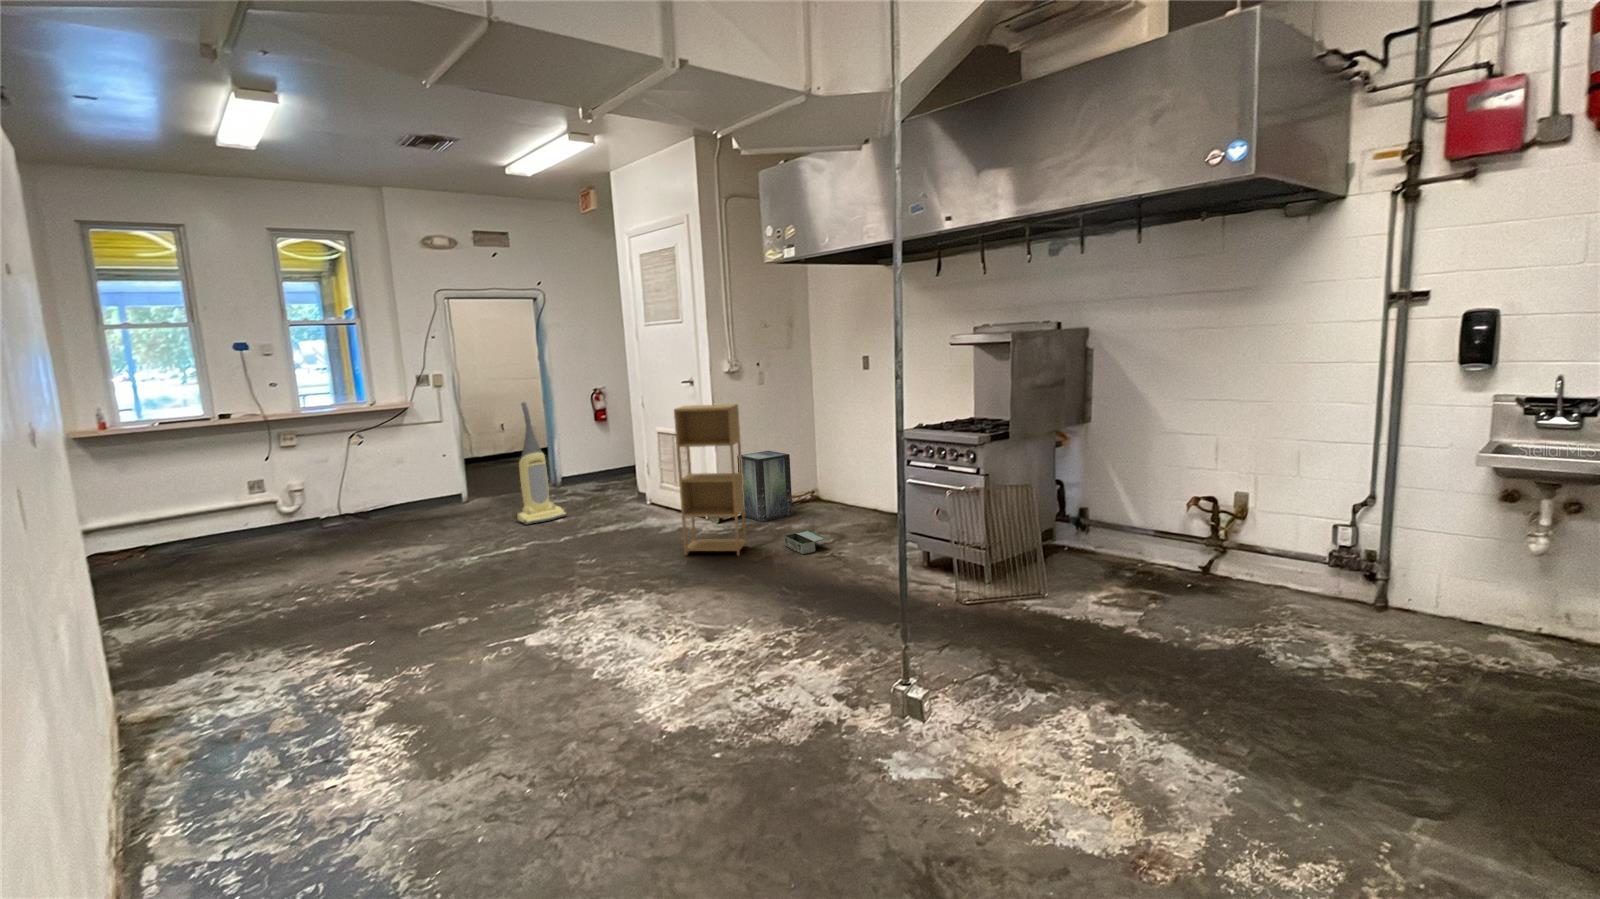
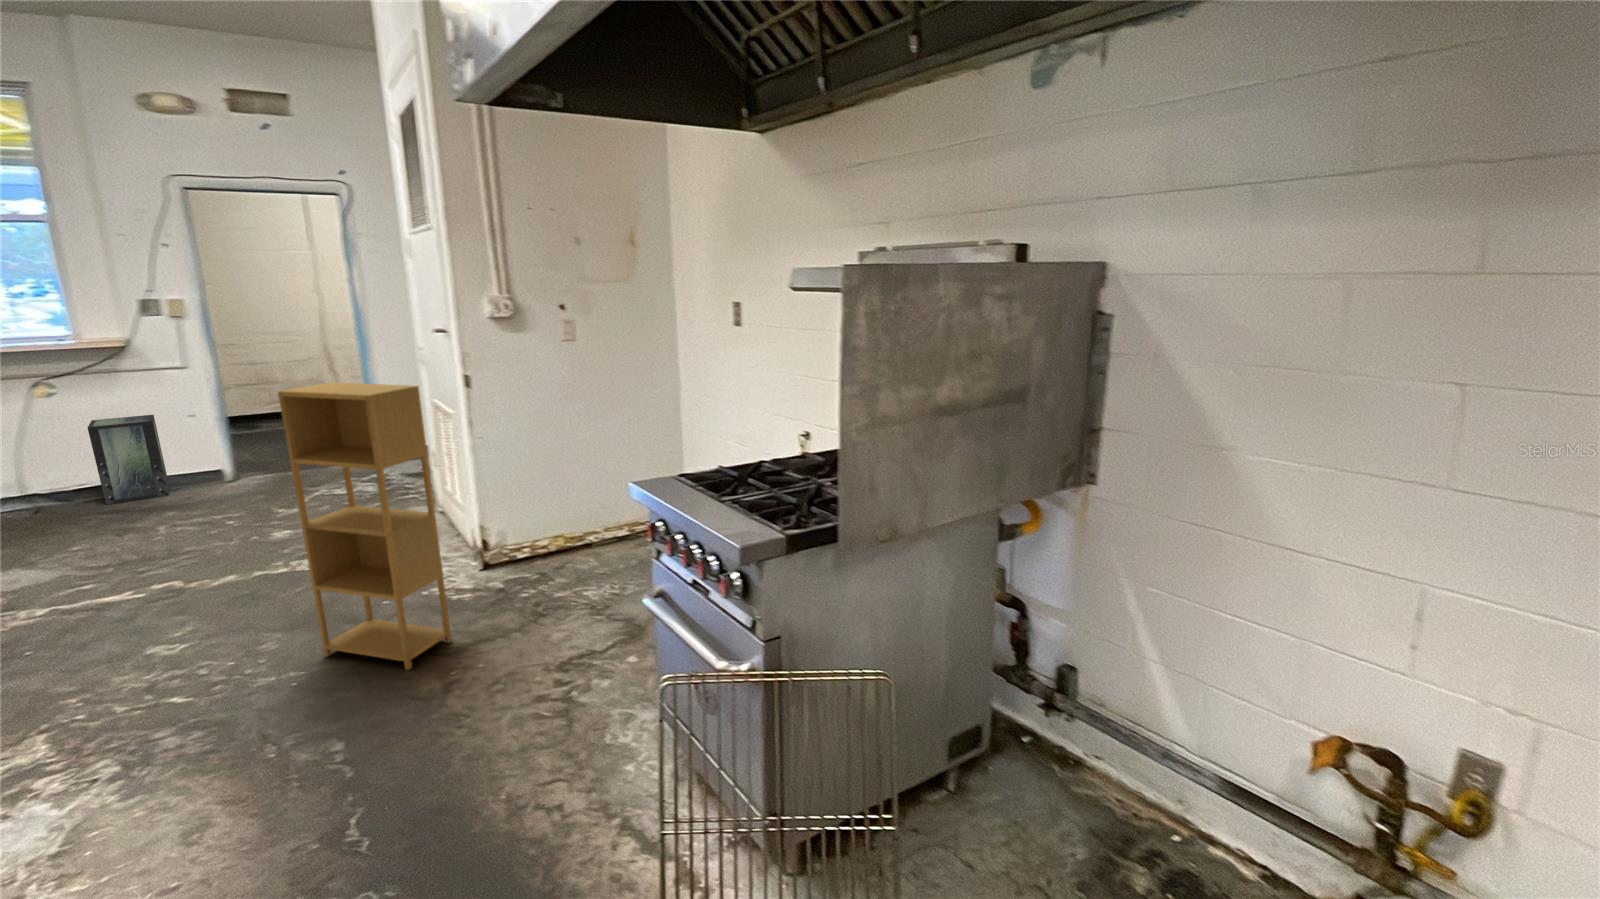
vacuum cleaner: present [517,402,567,525] -> none [216,350,298,541]
storage box: present [737,451,793,522] -> present [87,415,169,505]
toolbox: present [784,530,826,554] -> none [505,621,570,682]

